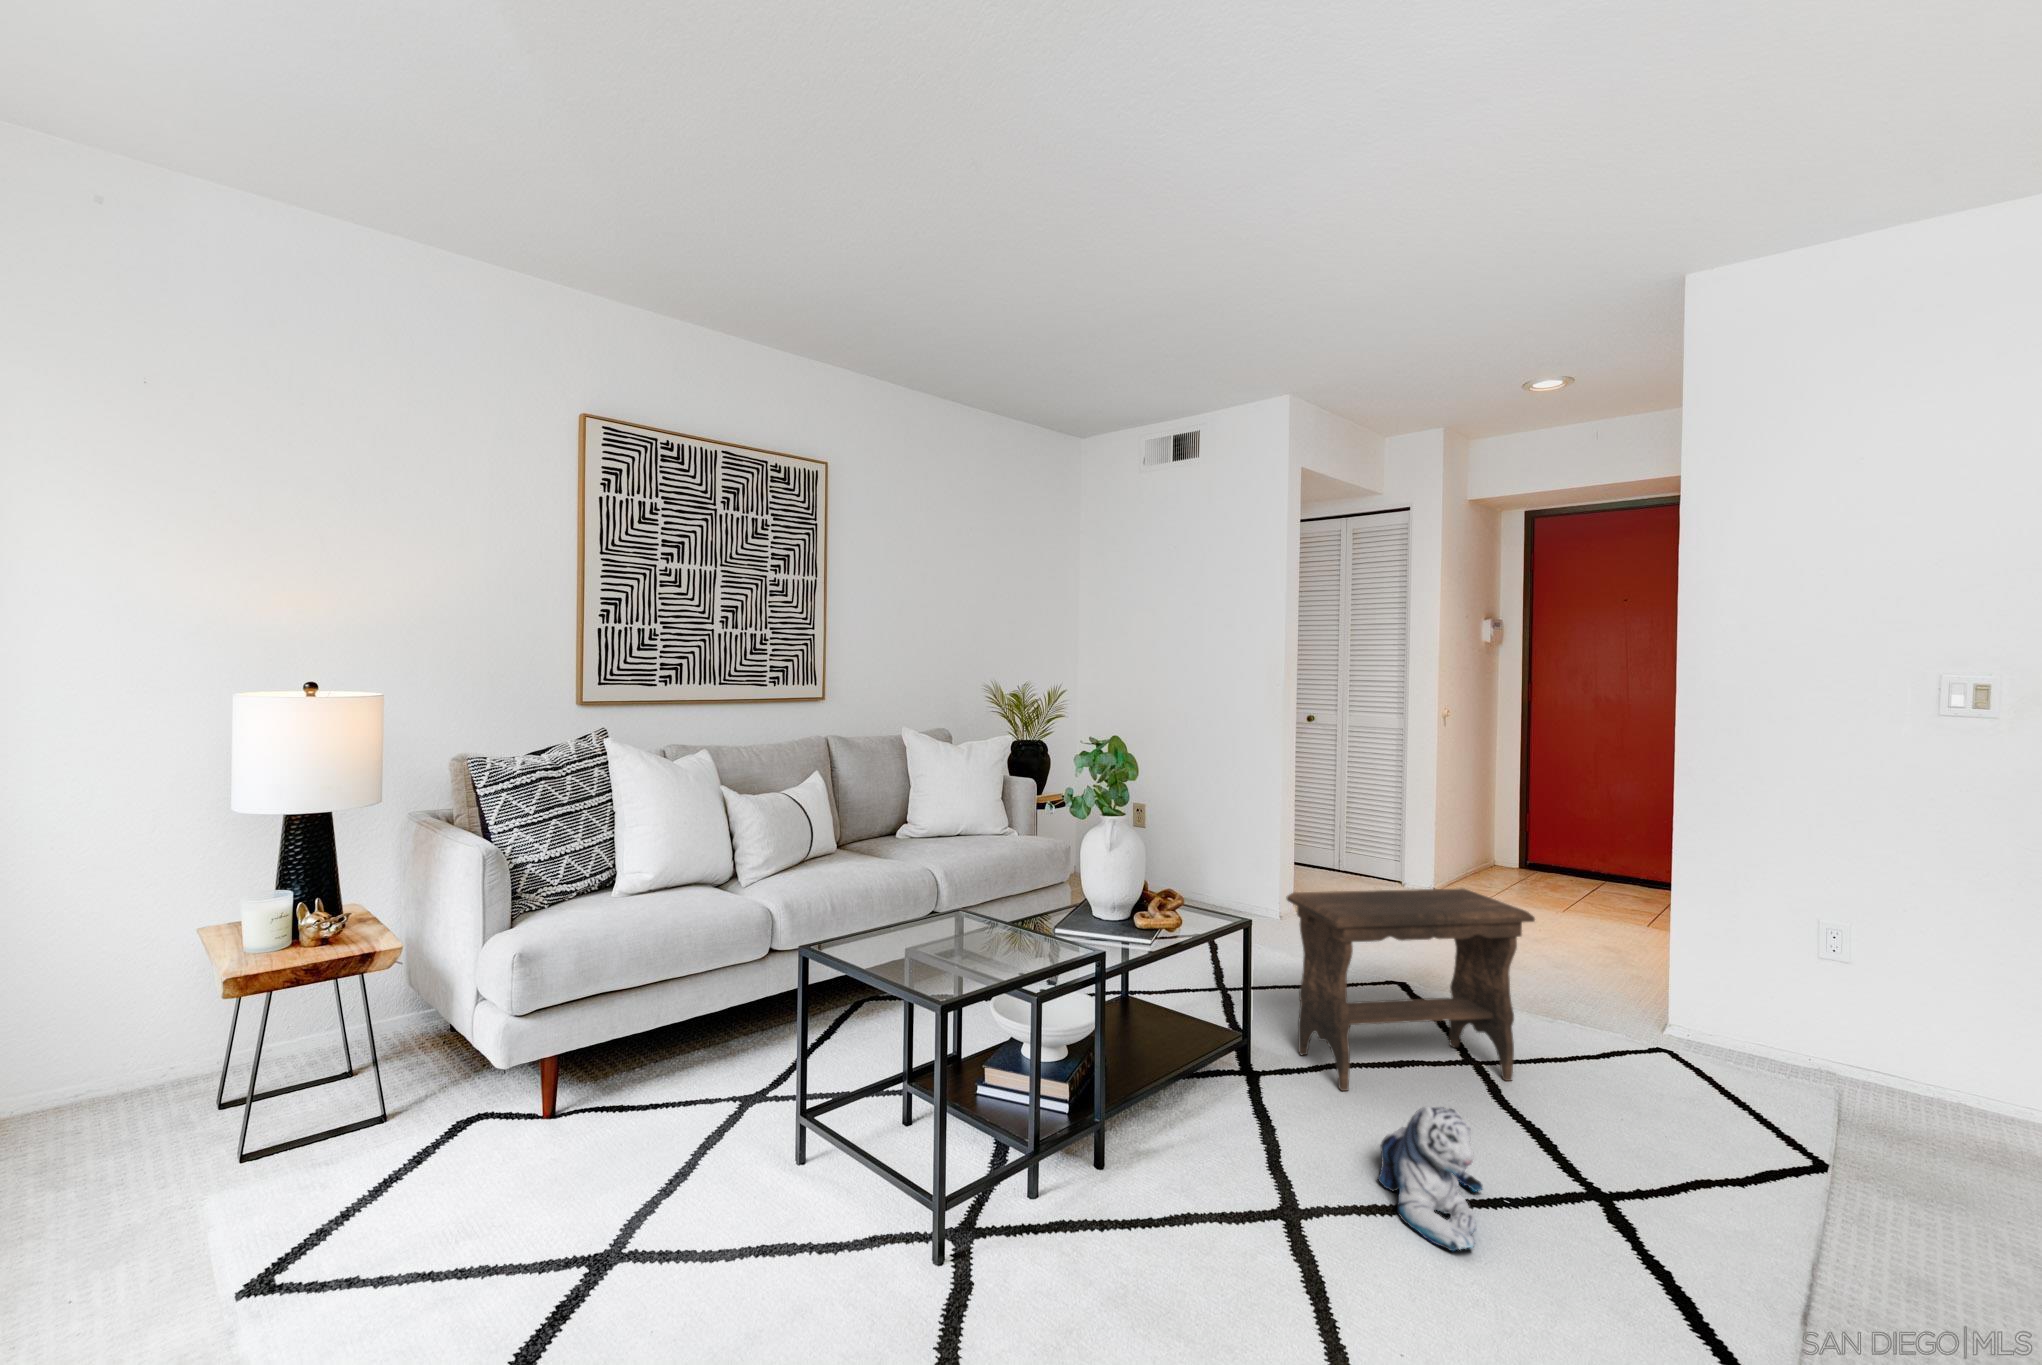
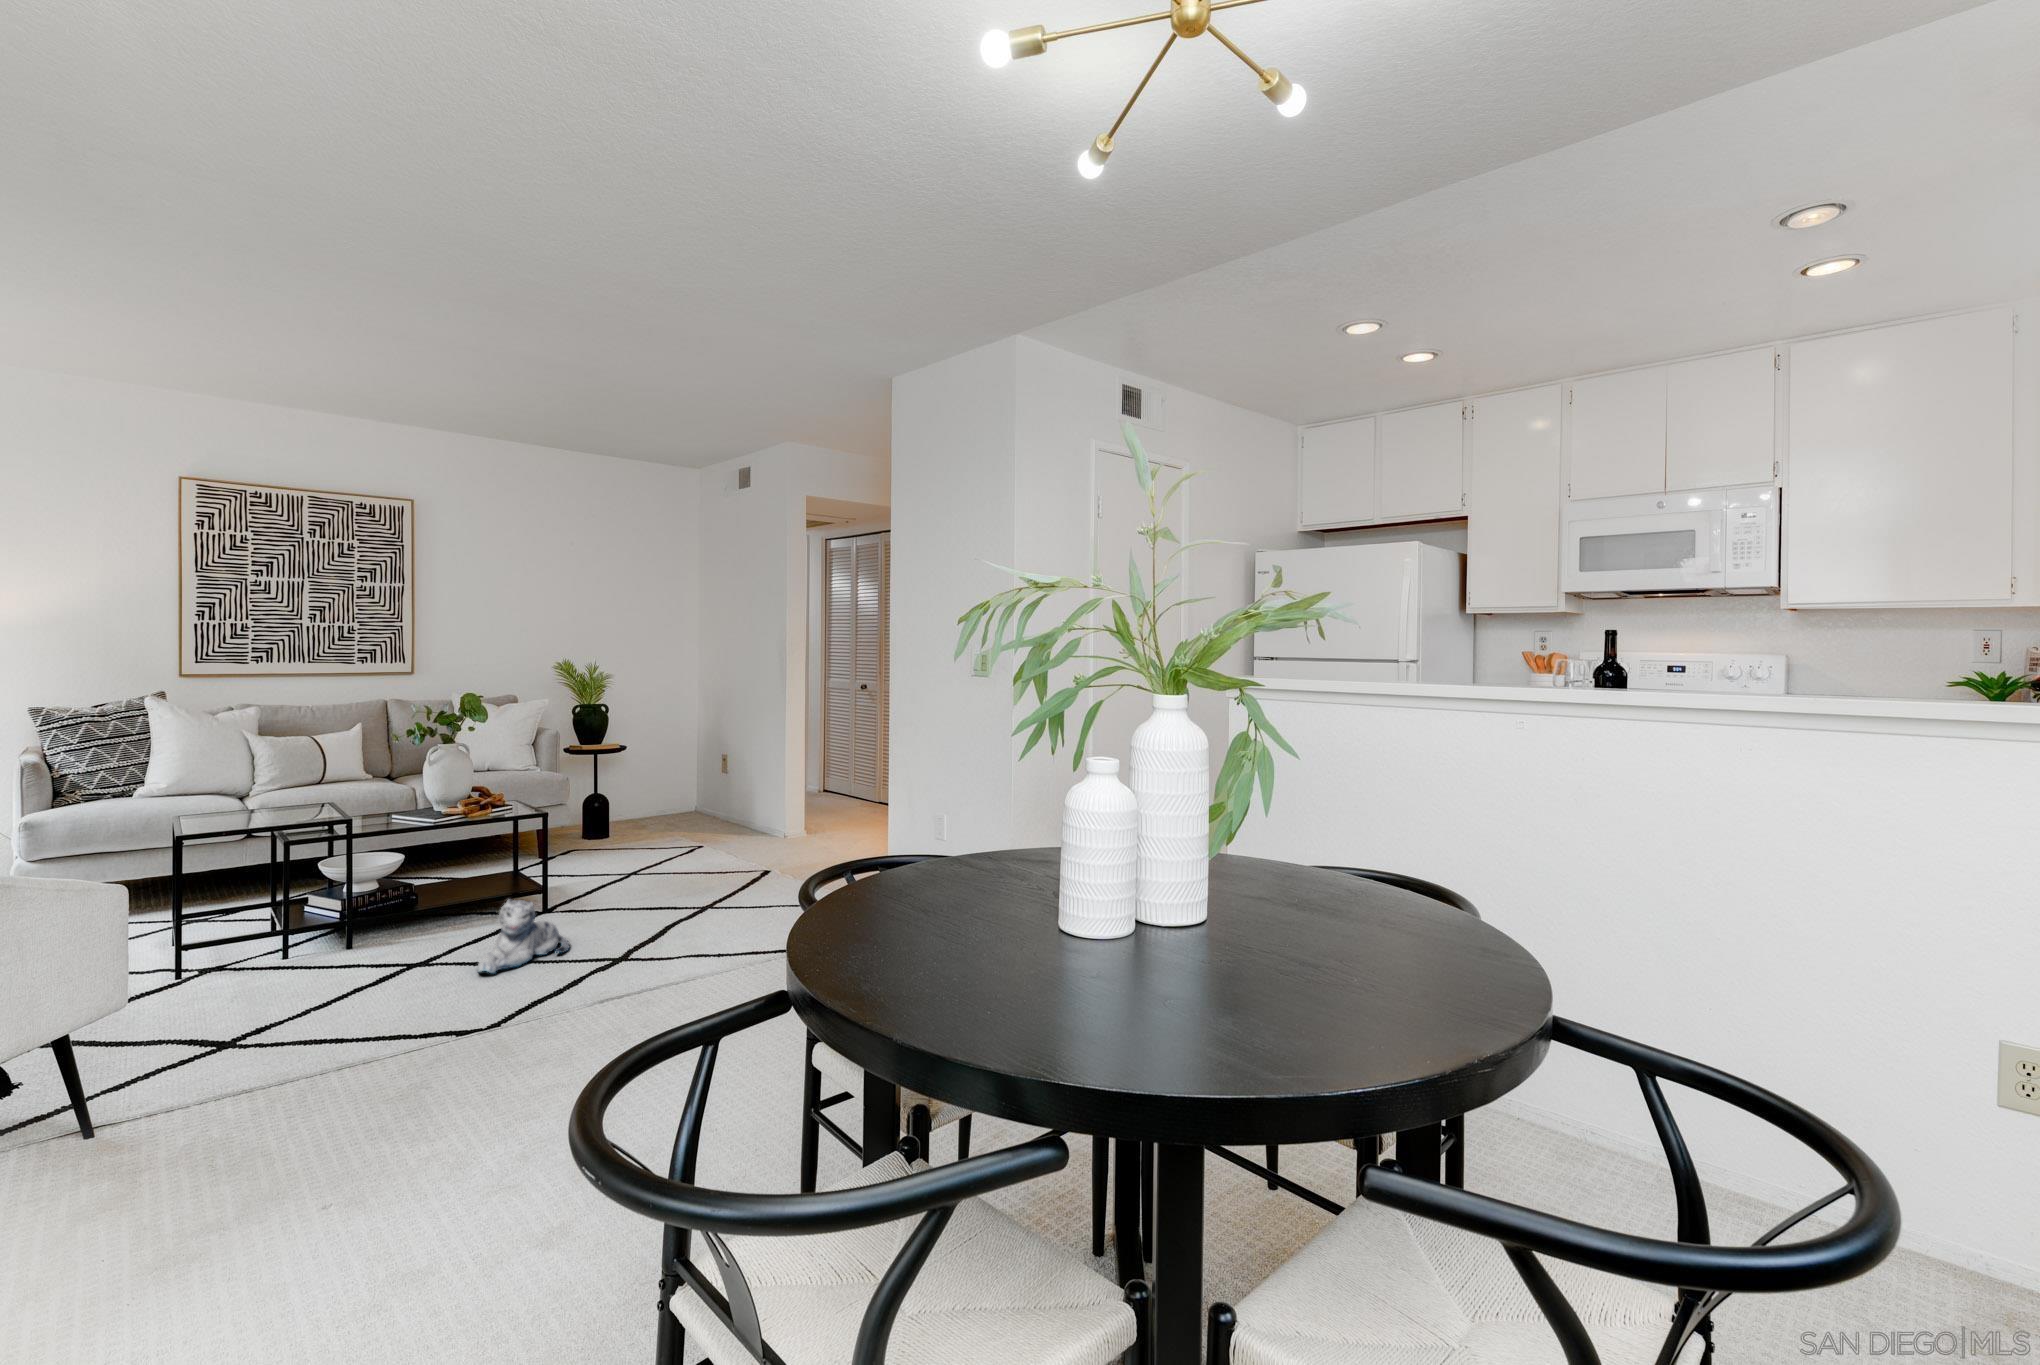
footstool: present [1286,888,1535,1091] -> none [580,791,739,917]

